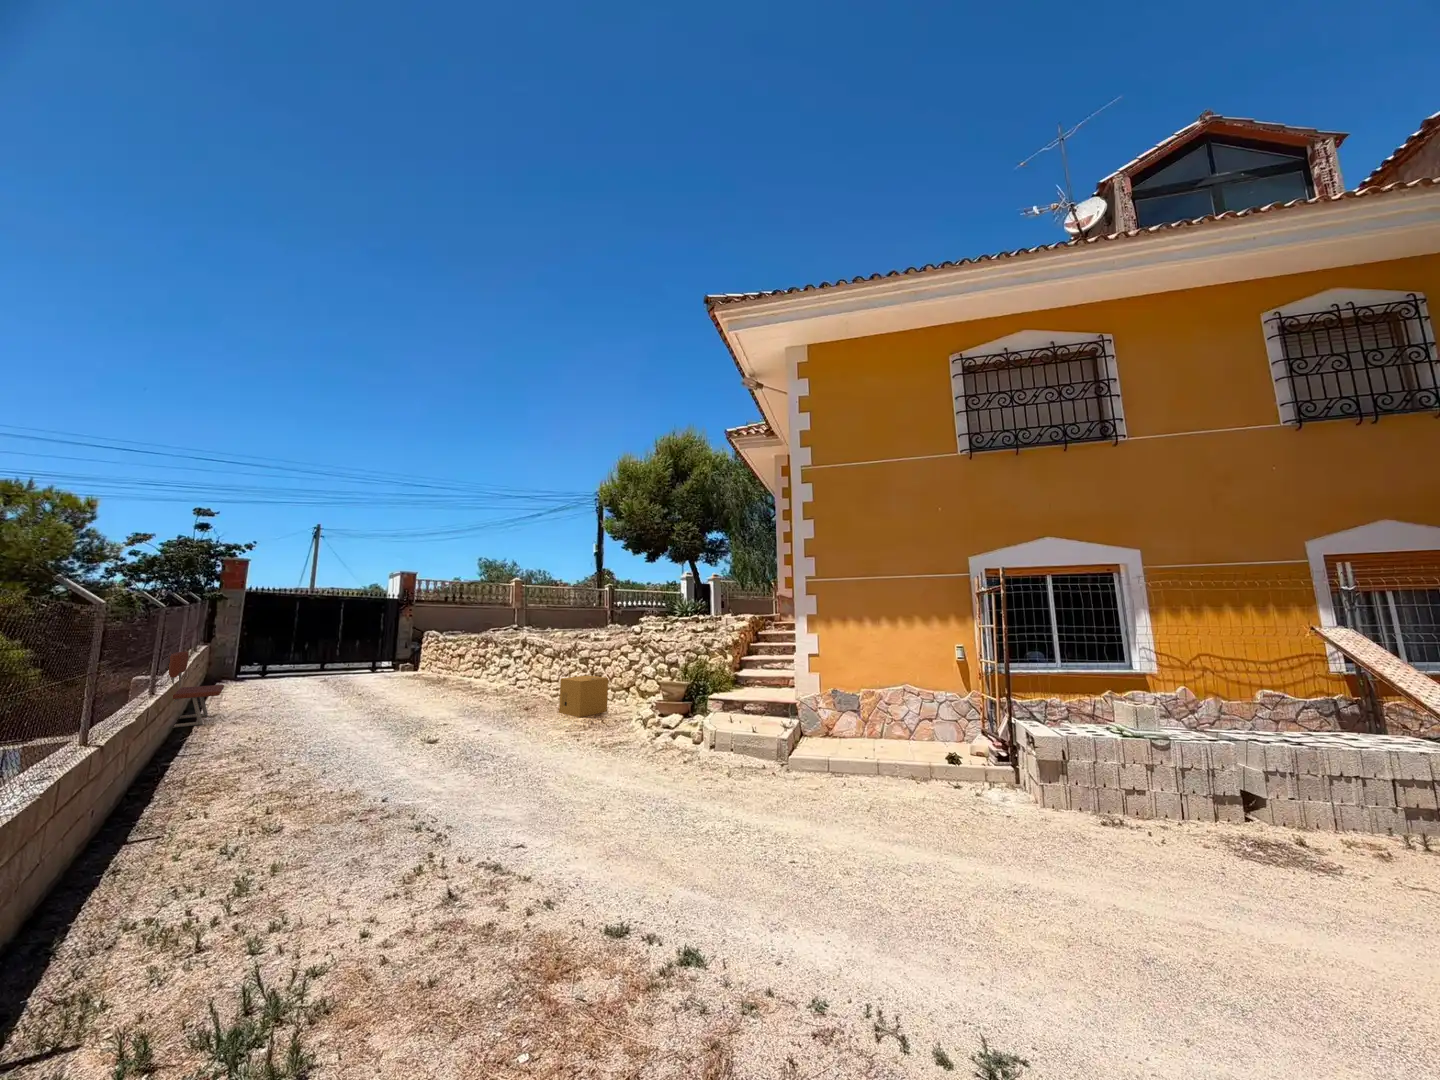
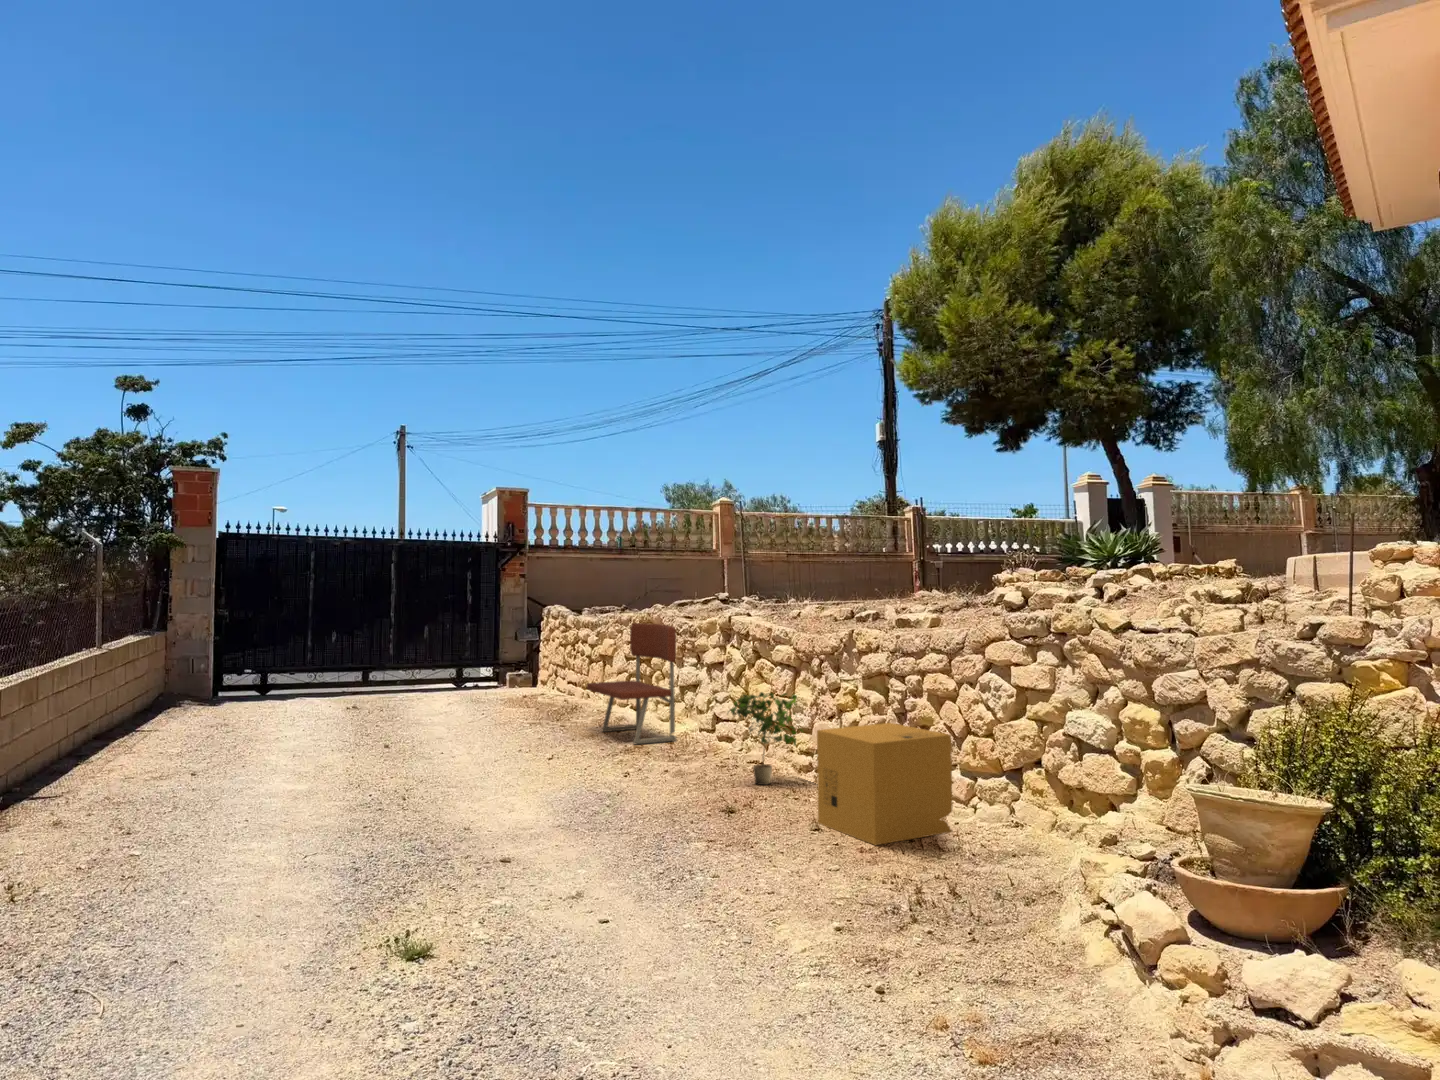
bench: present [168,651,224,728] -> present [587,623,676,744]
potted plant: none [524,667,555,703] -> present [730,692,803,785]

